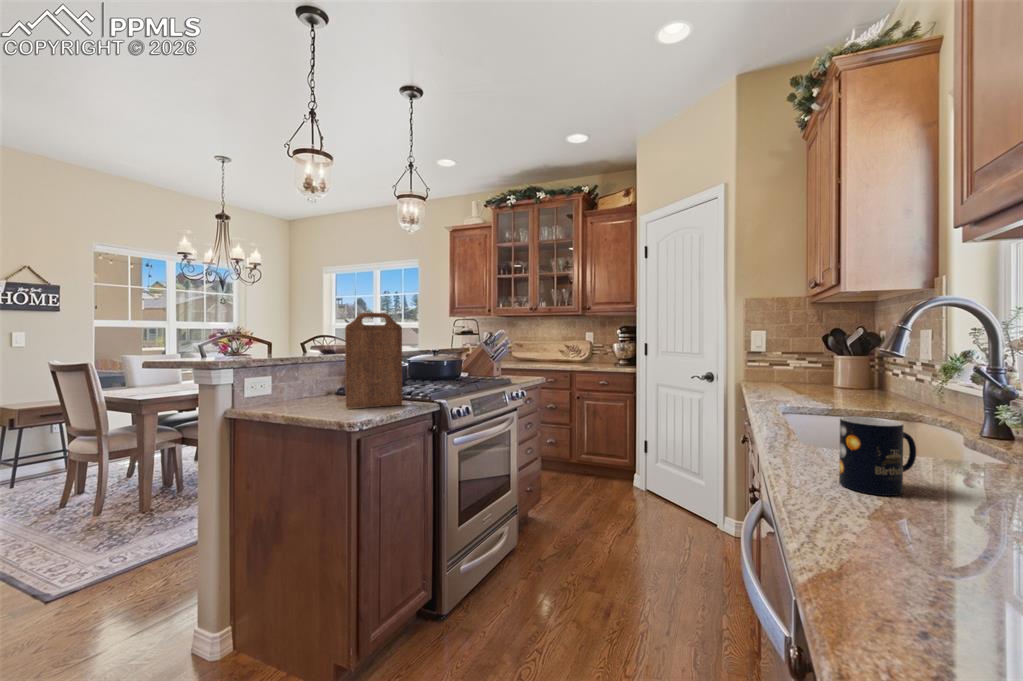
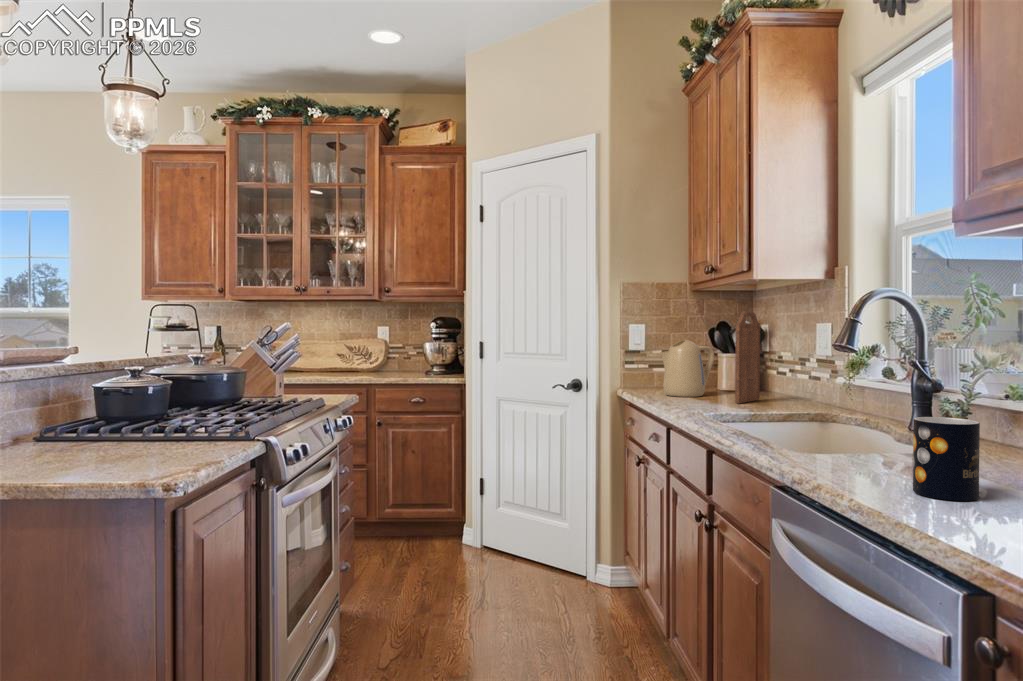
cutting board: present [345,313,402,408] -> present [735,311,760,404]
kettle: none [772,344,827,391] -> present [660,340,714,397]

